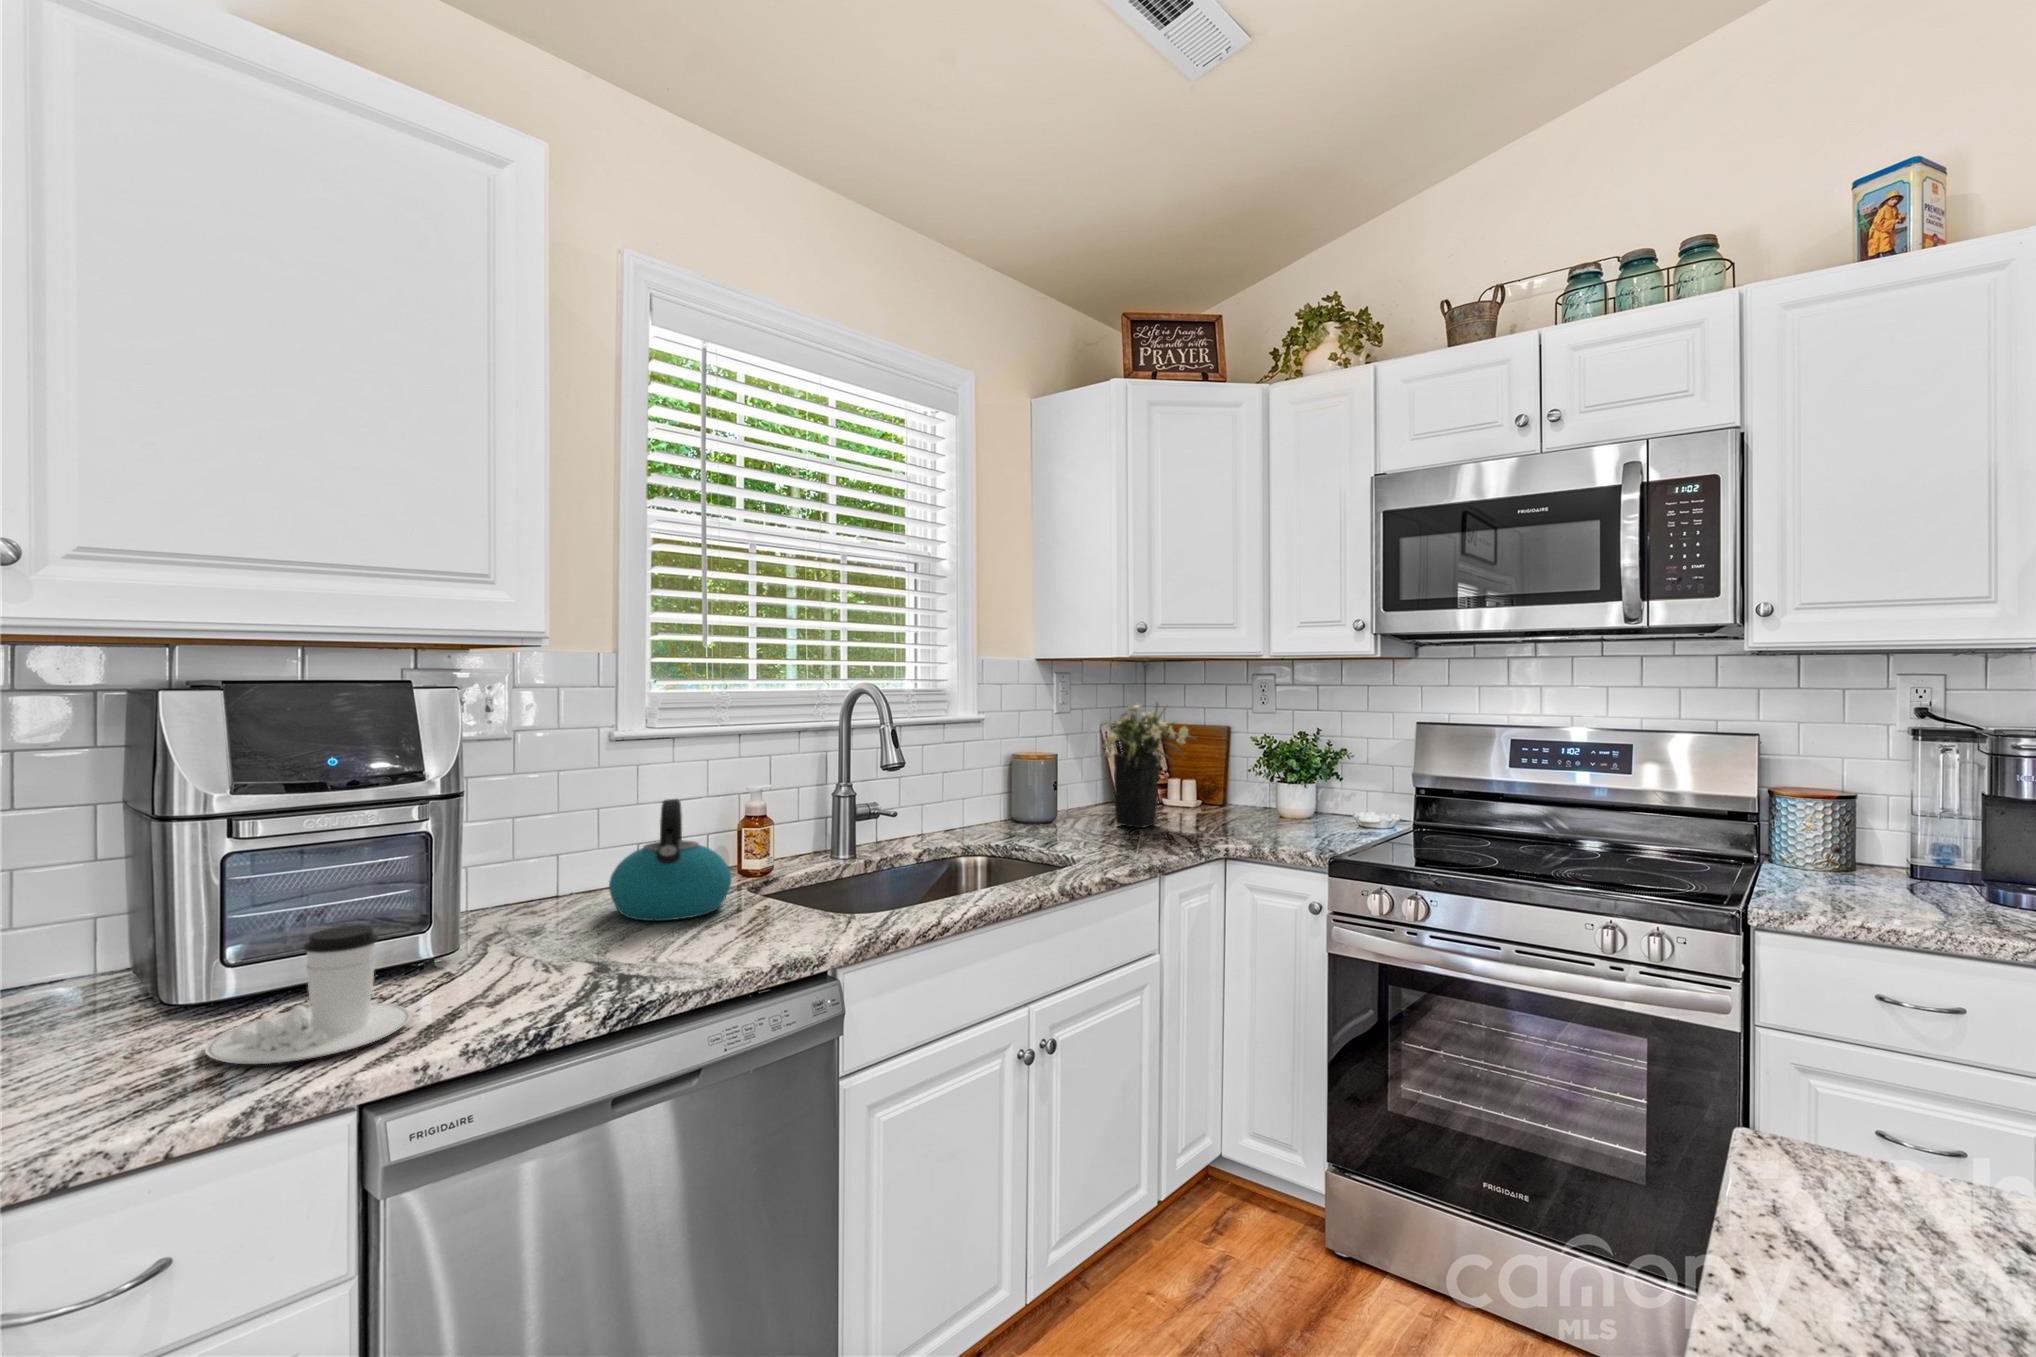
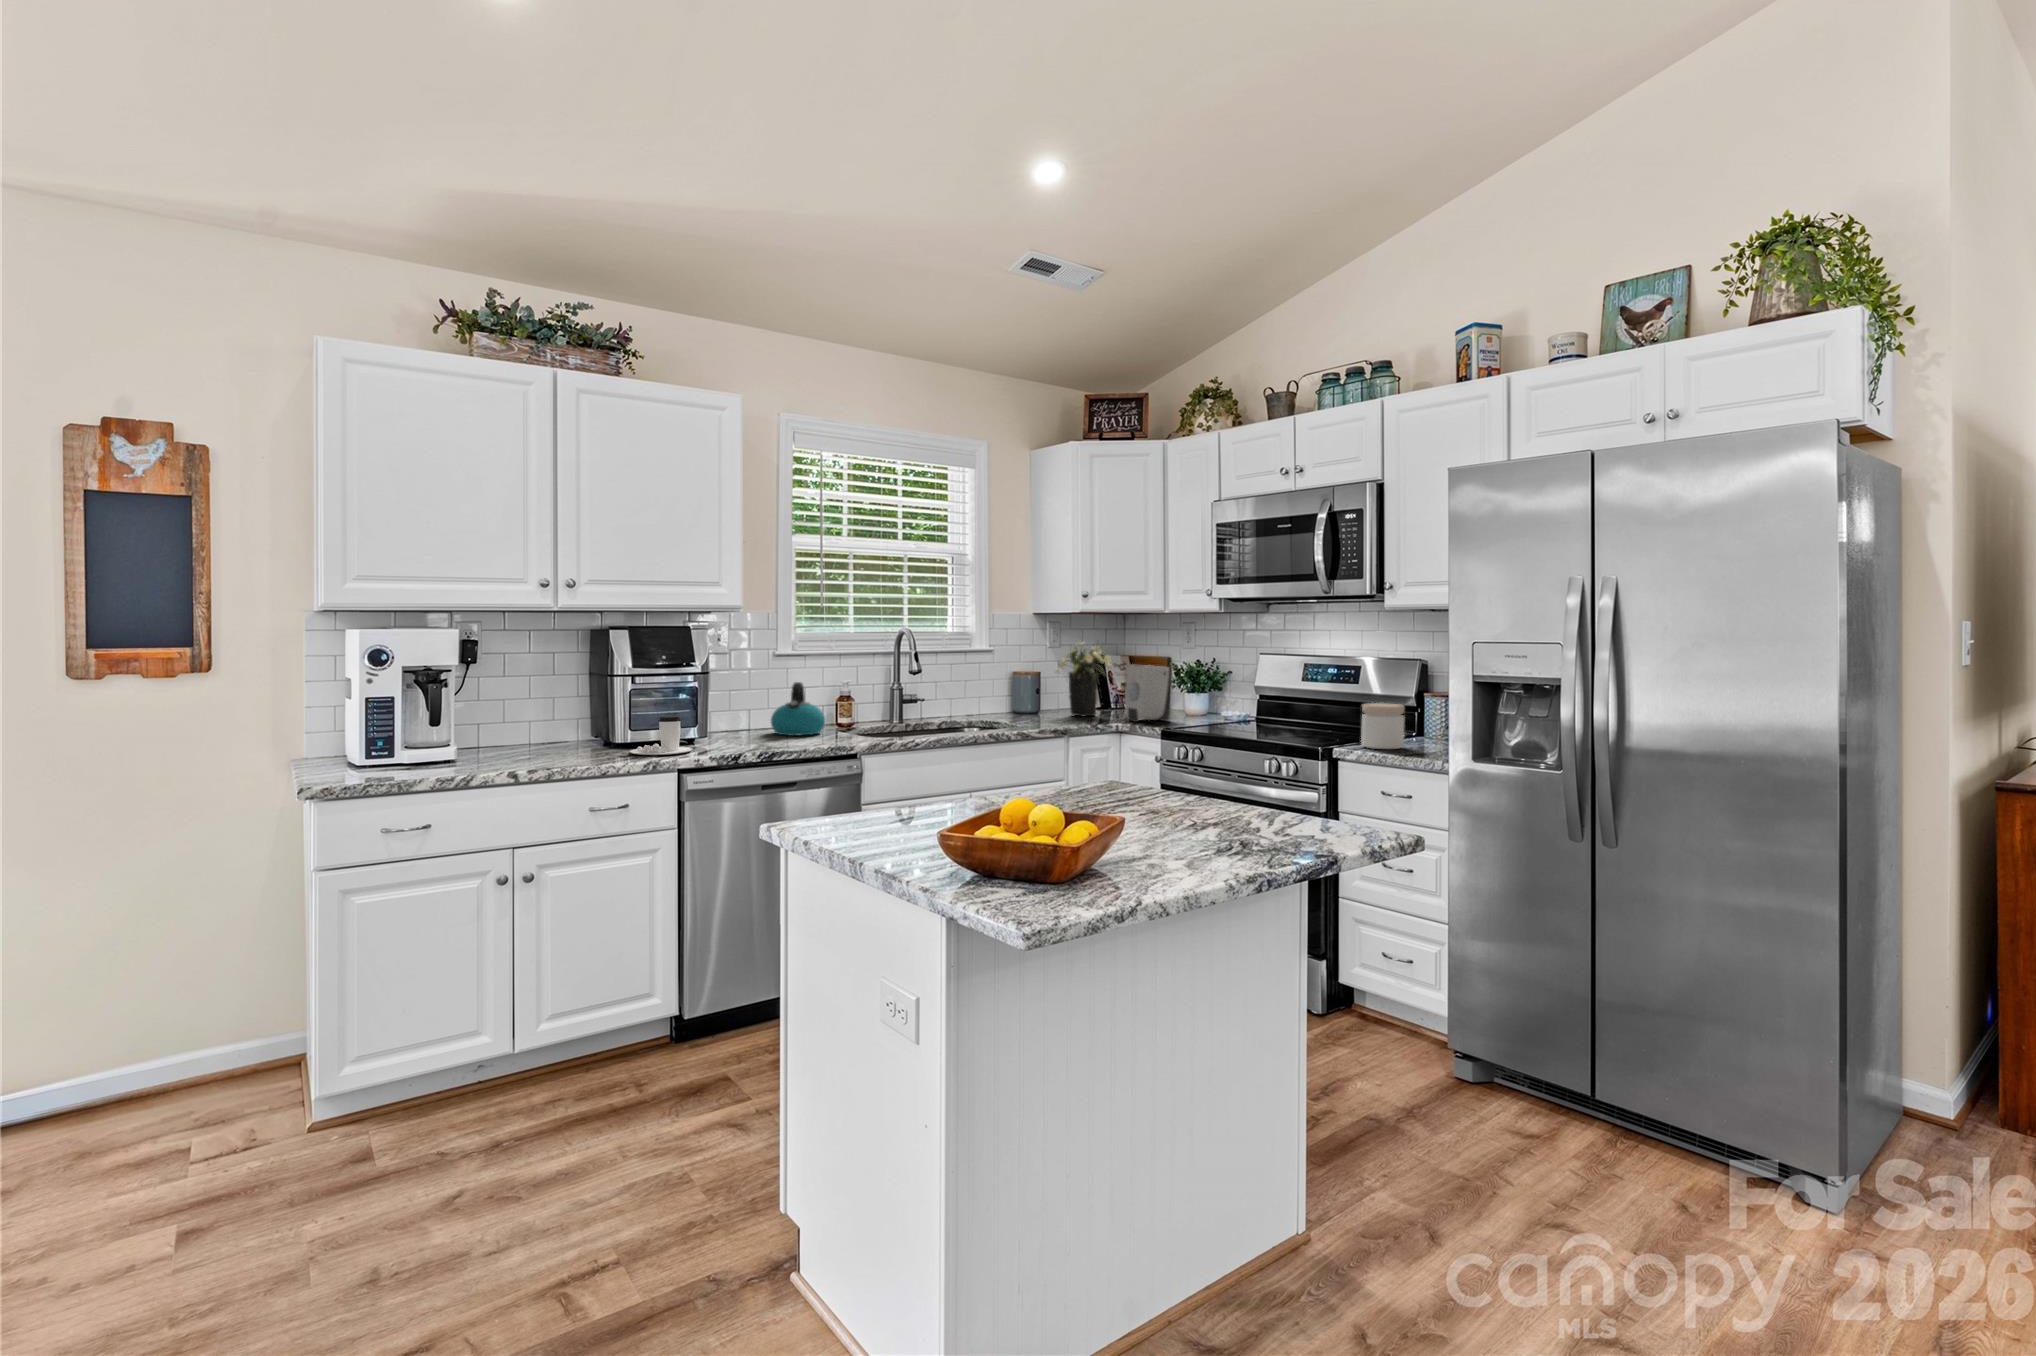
soap dispenser: none [1225,742,1298,840] -> present [1125,664,1172,722]
jar: none [1792,818,1888,909] -> present [1361,703,1405,749]

